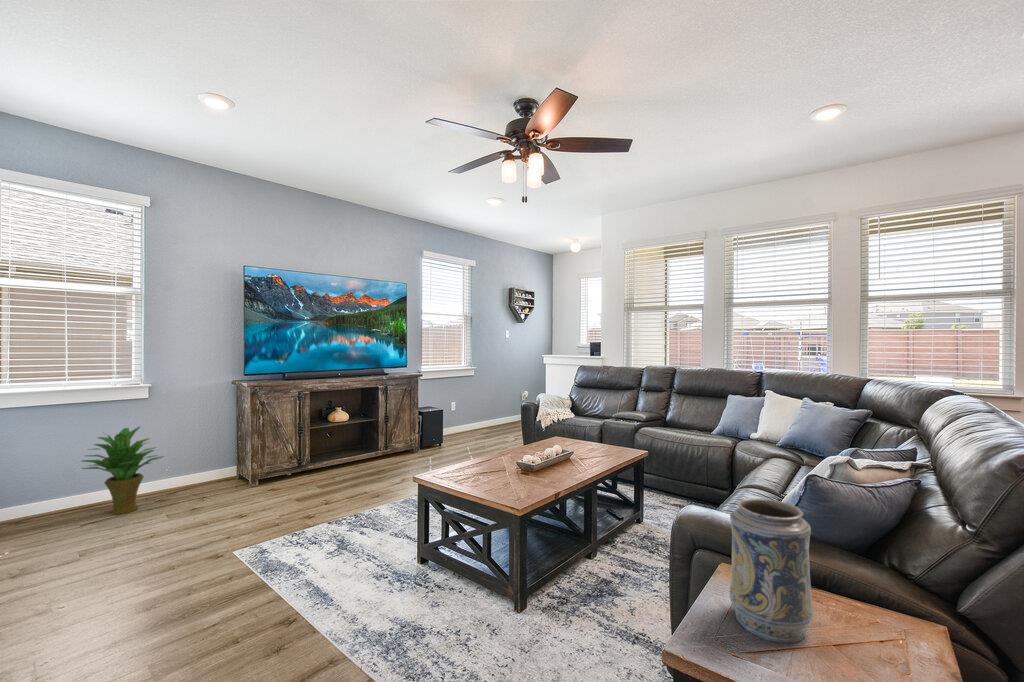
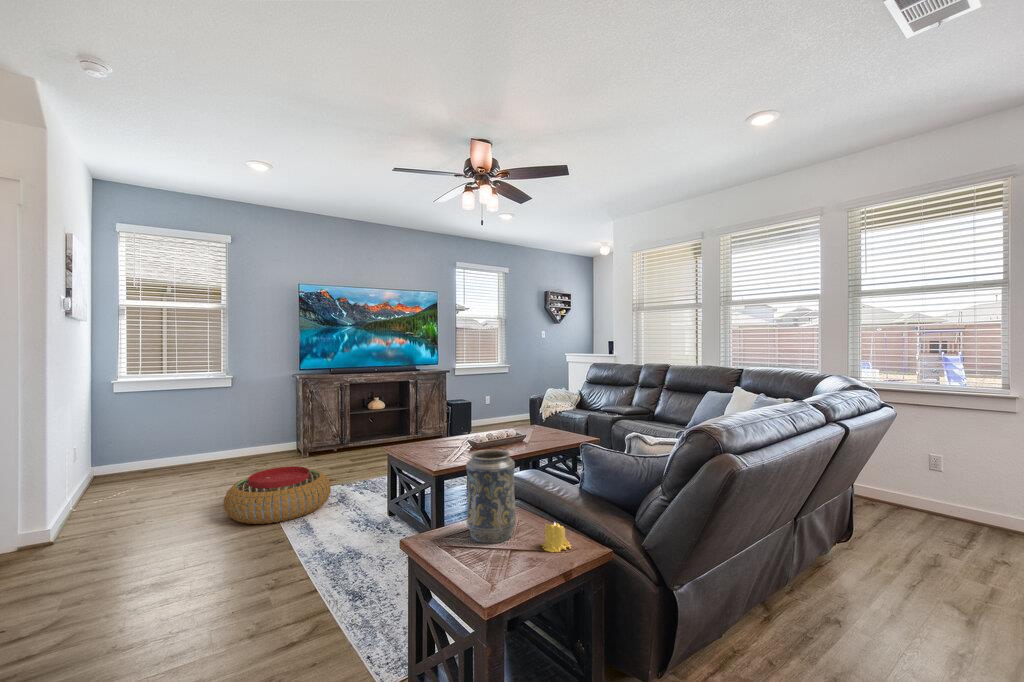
potted plant: present [82,427,164,515] -> none [184,408,239,471]
pouf: none [181,506,330,596] -> present [224,467,331,524]
candle: none [859,600,909,650] -> present [541,522,571,552]

